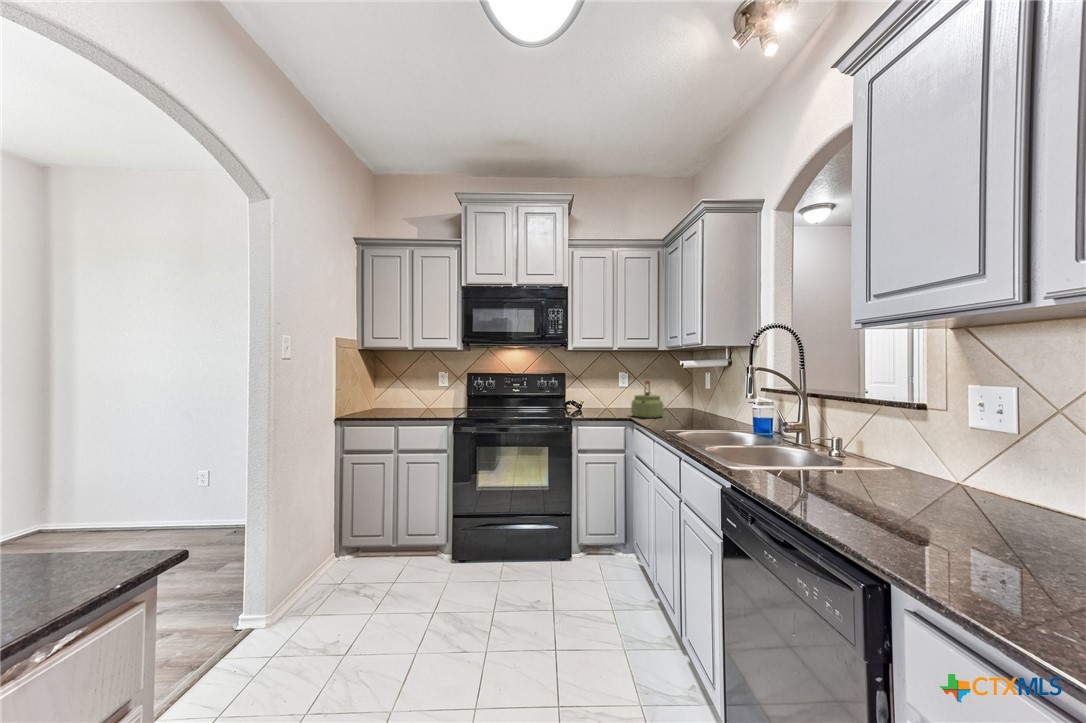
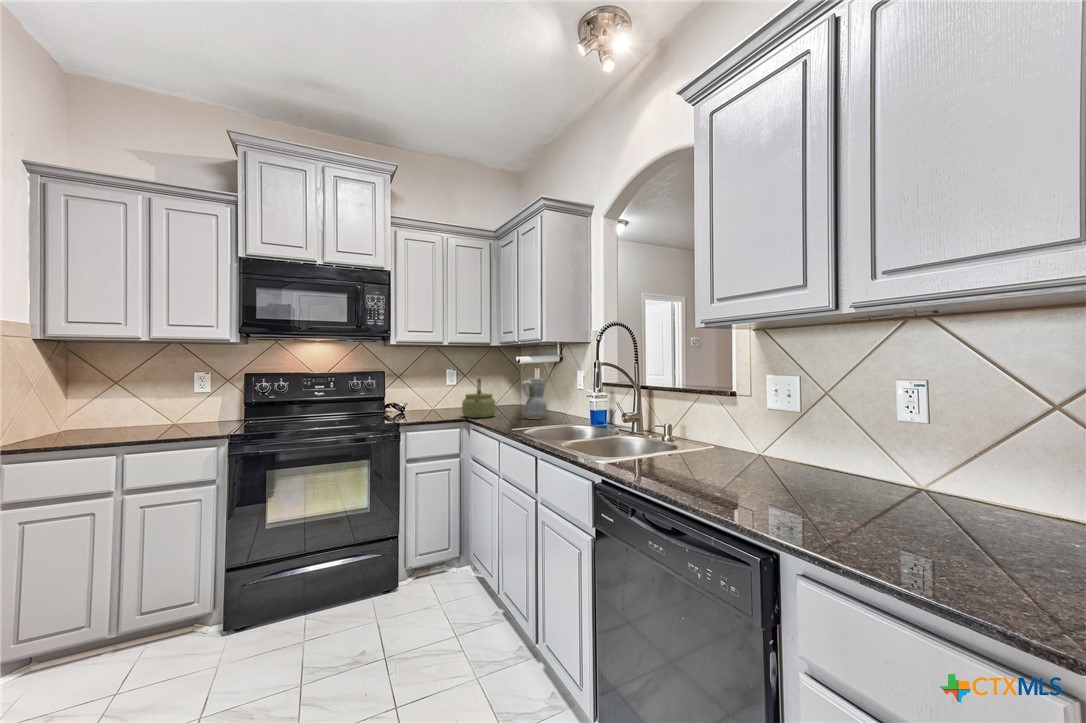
ceramic pitcher: none [687,381,714,422] -> present [522,378,547,419]

